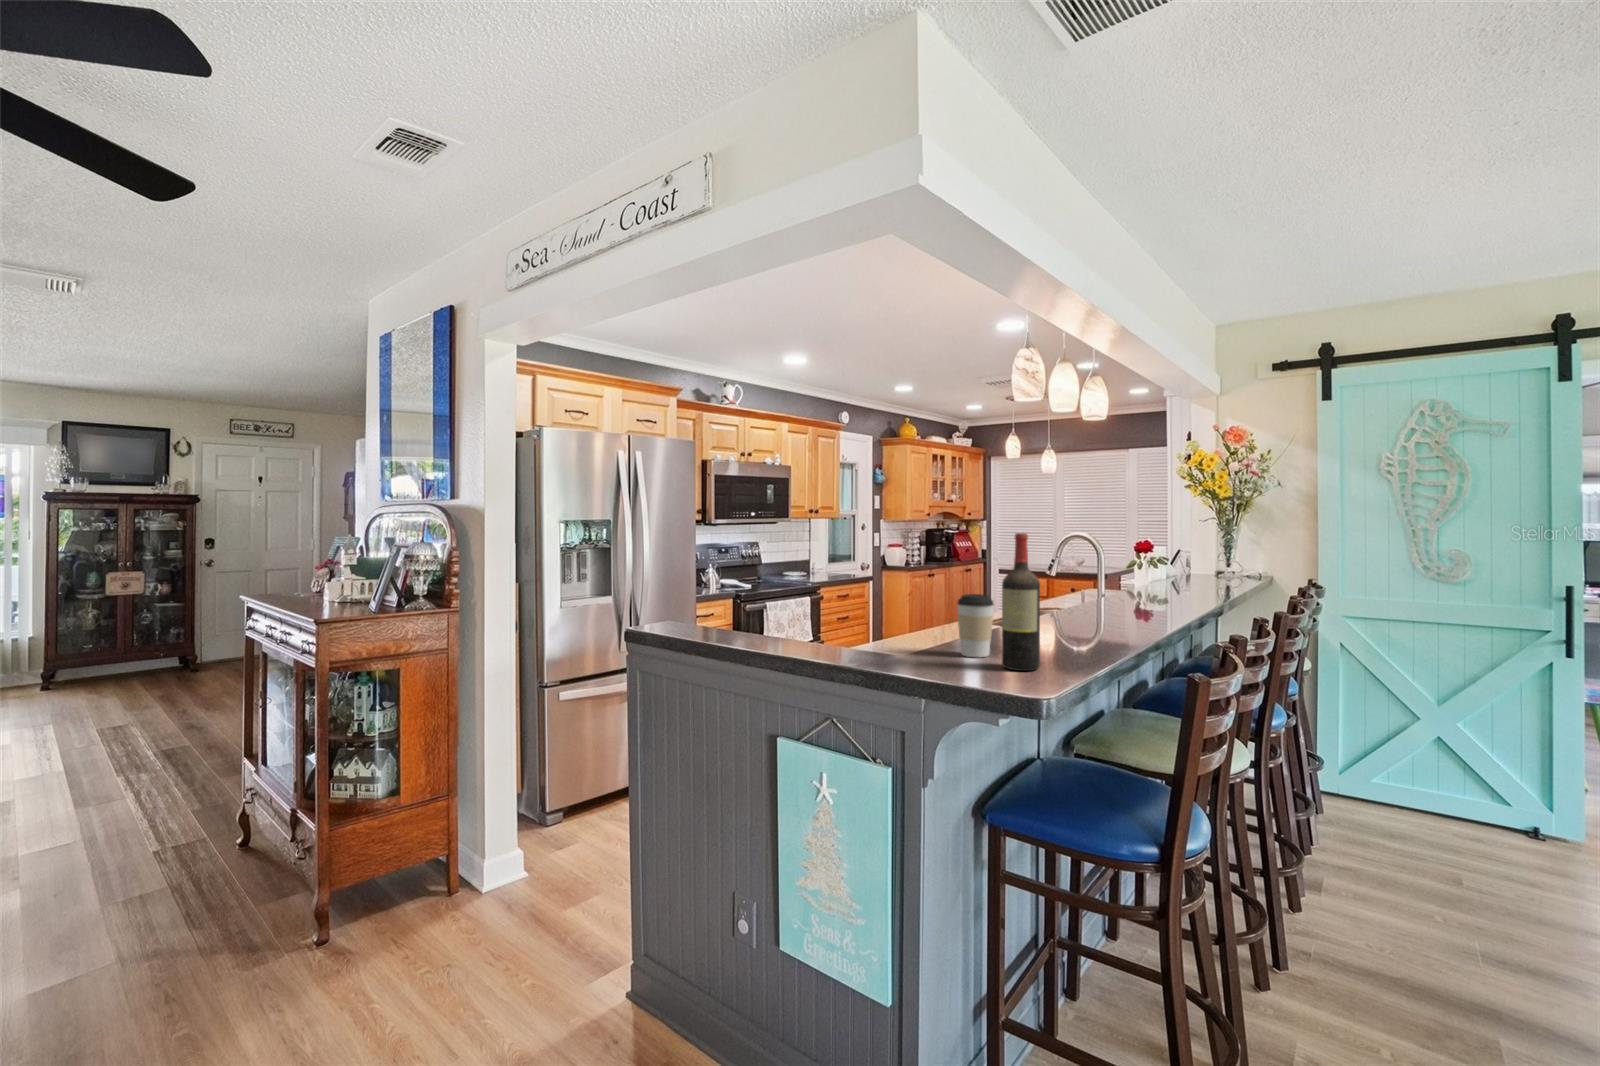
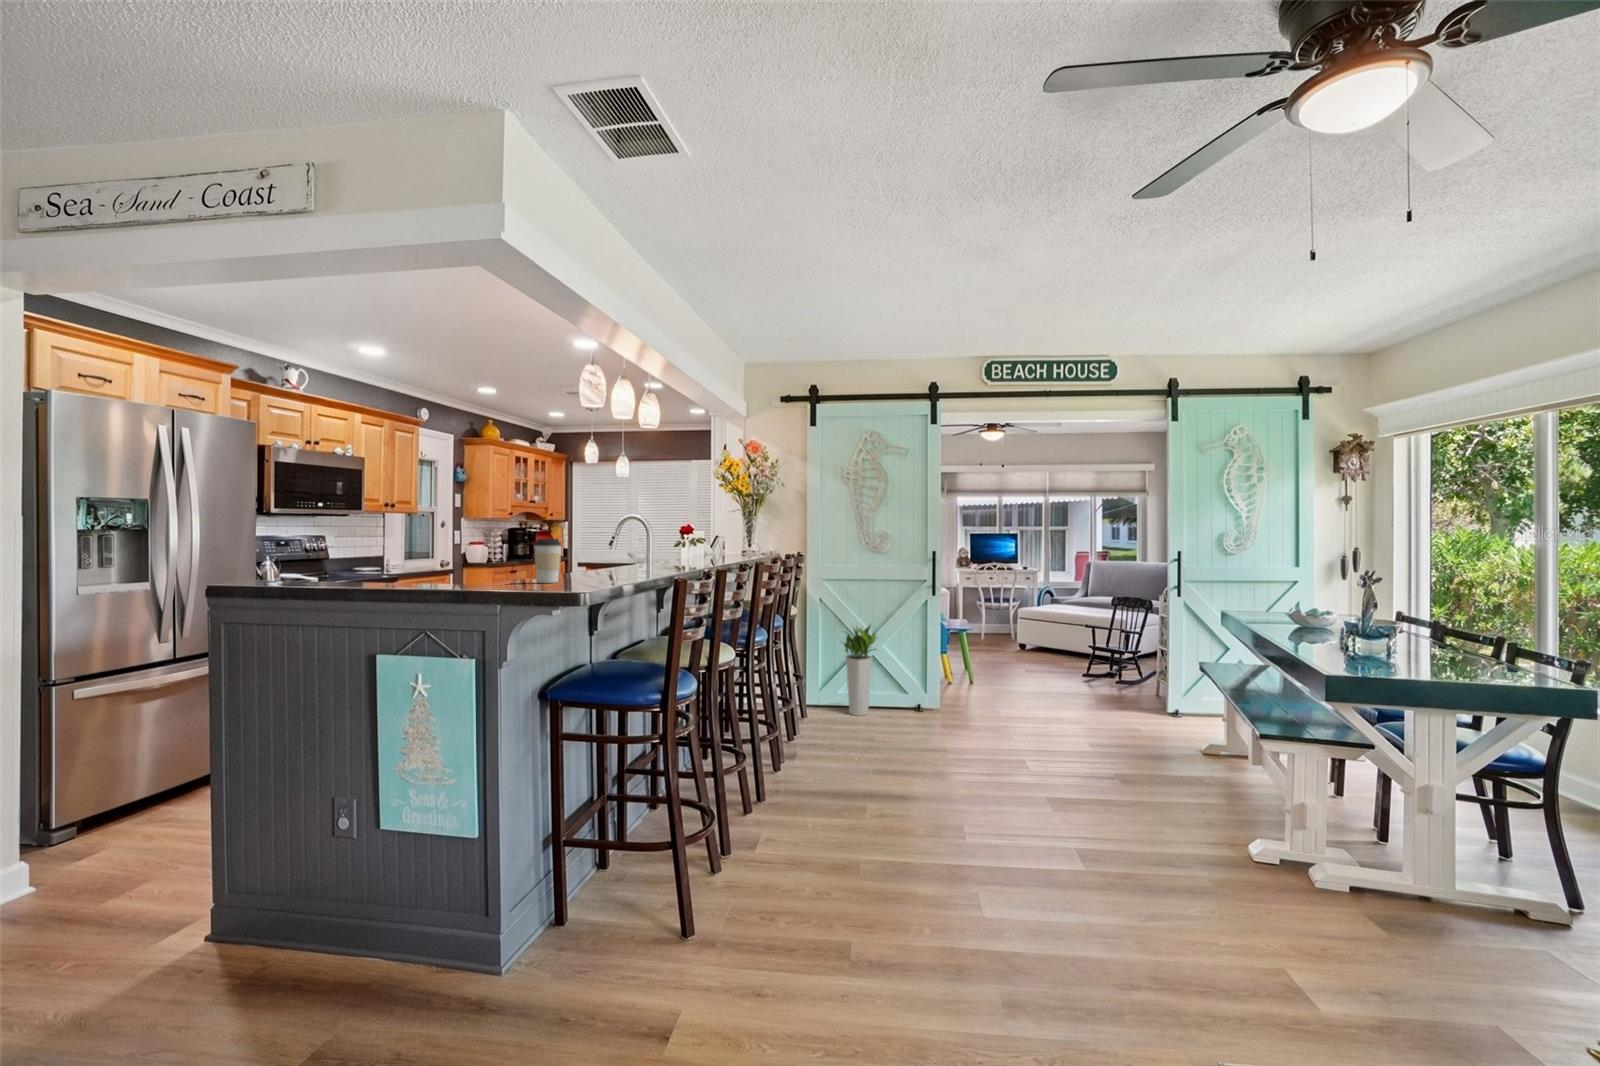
wine bottle: present [1002,533,1040,671] -> none [566,491,592,585]
planter: none [1382,691,1465,831] -> present [844,624,876,716]

